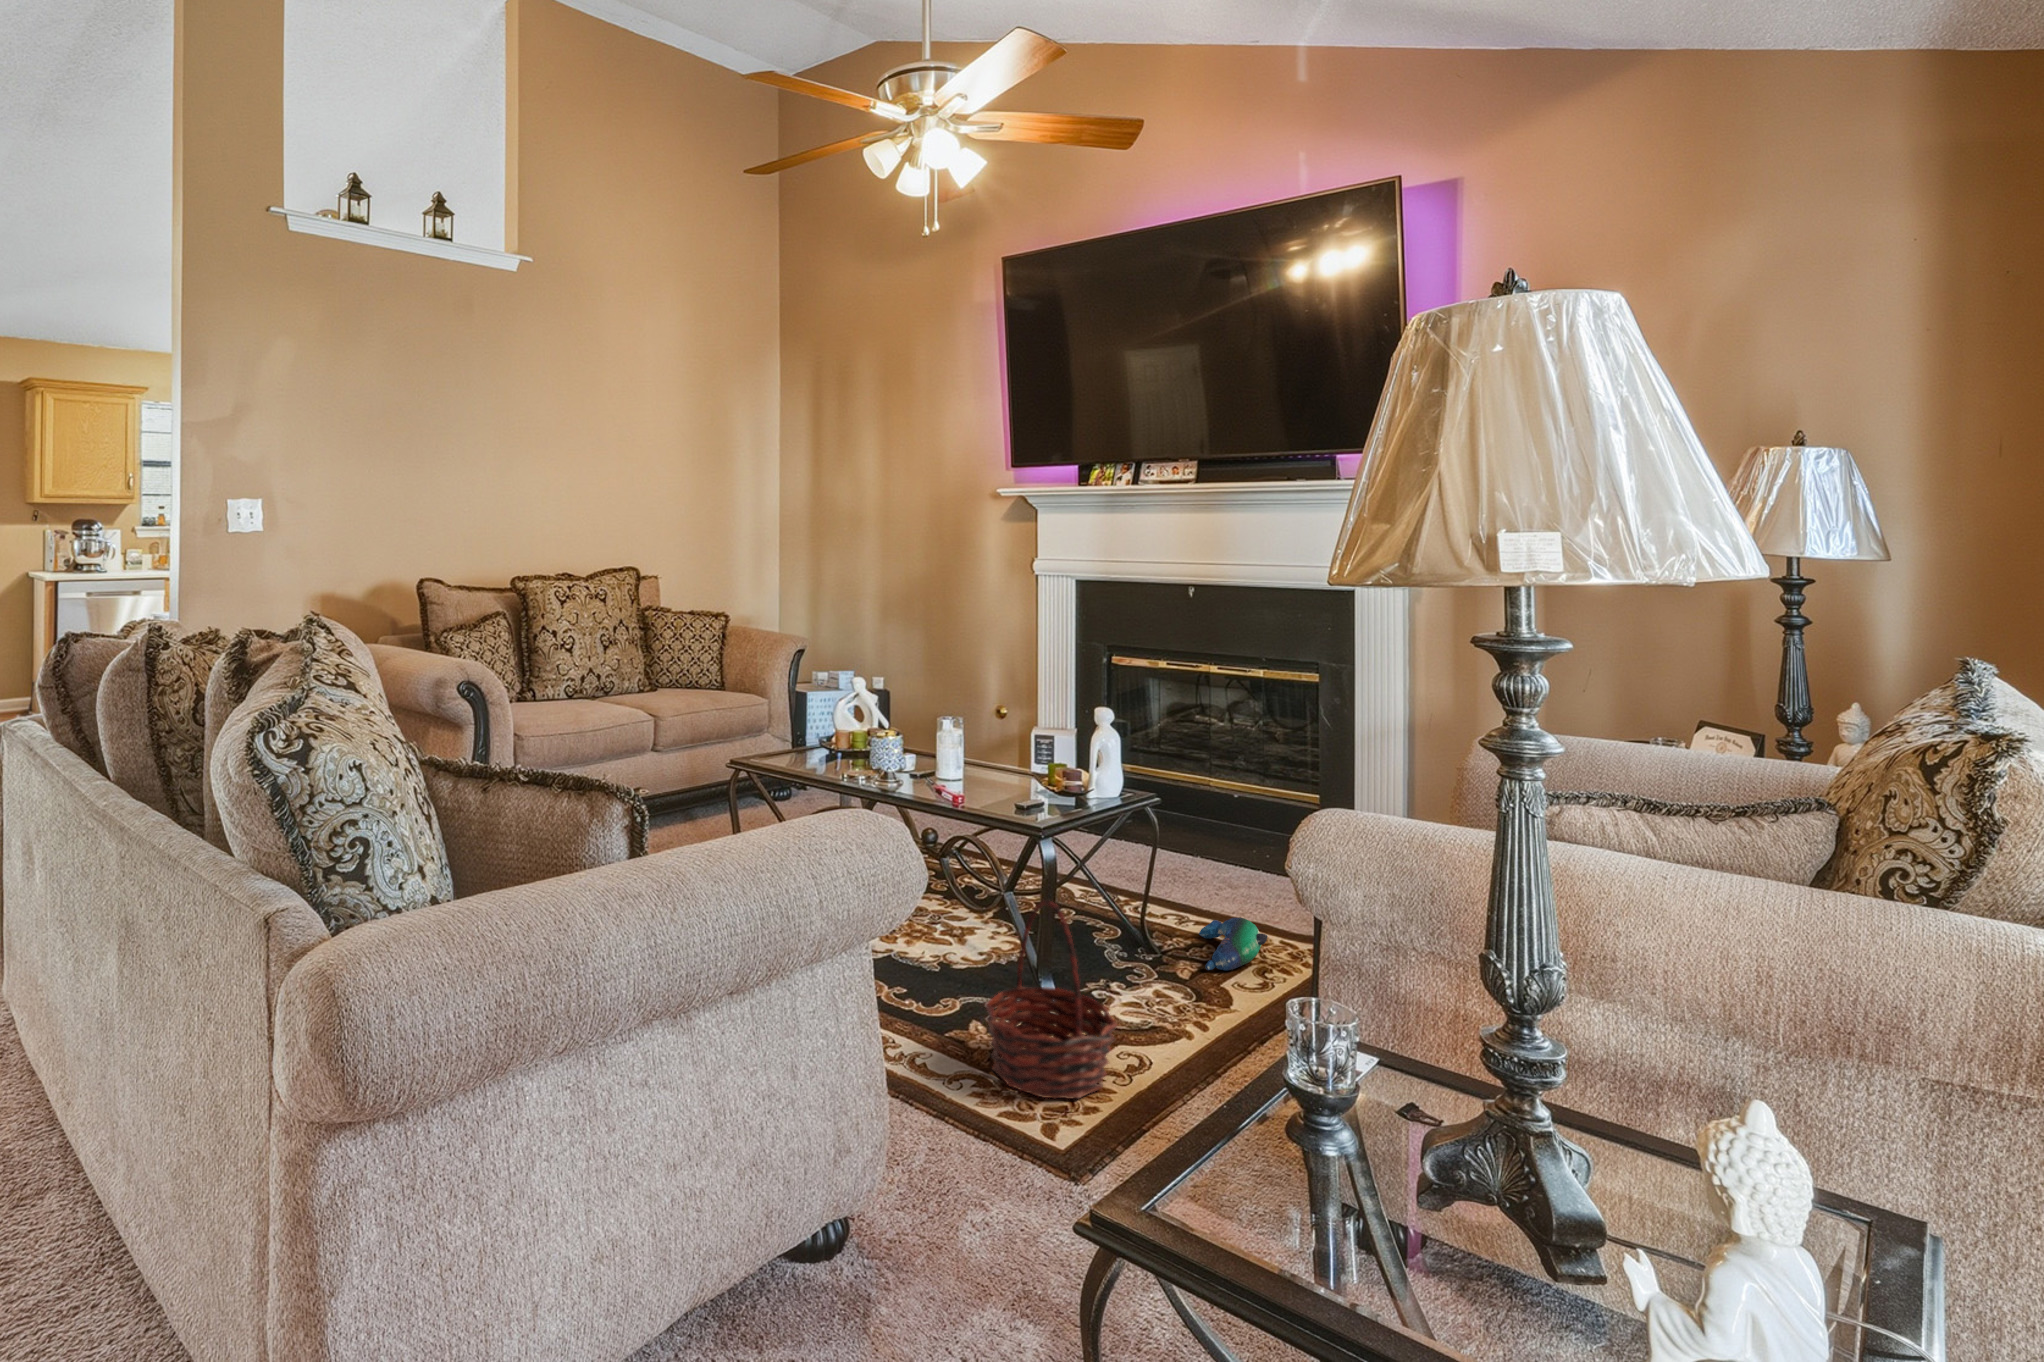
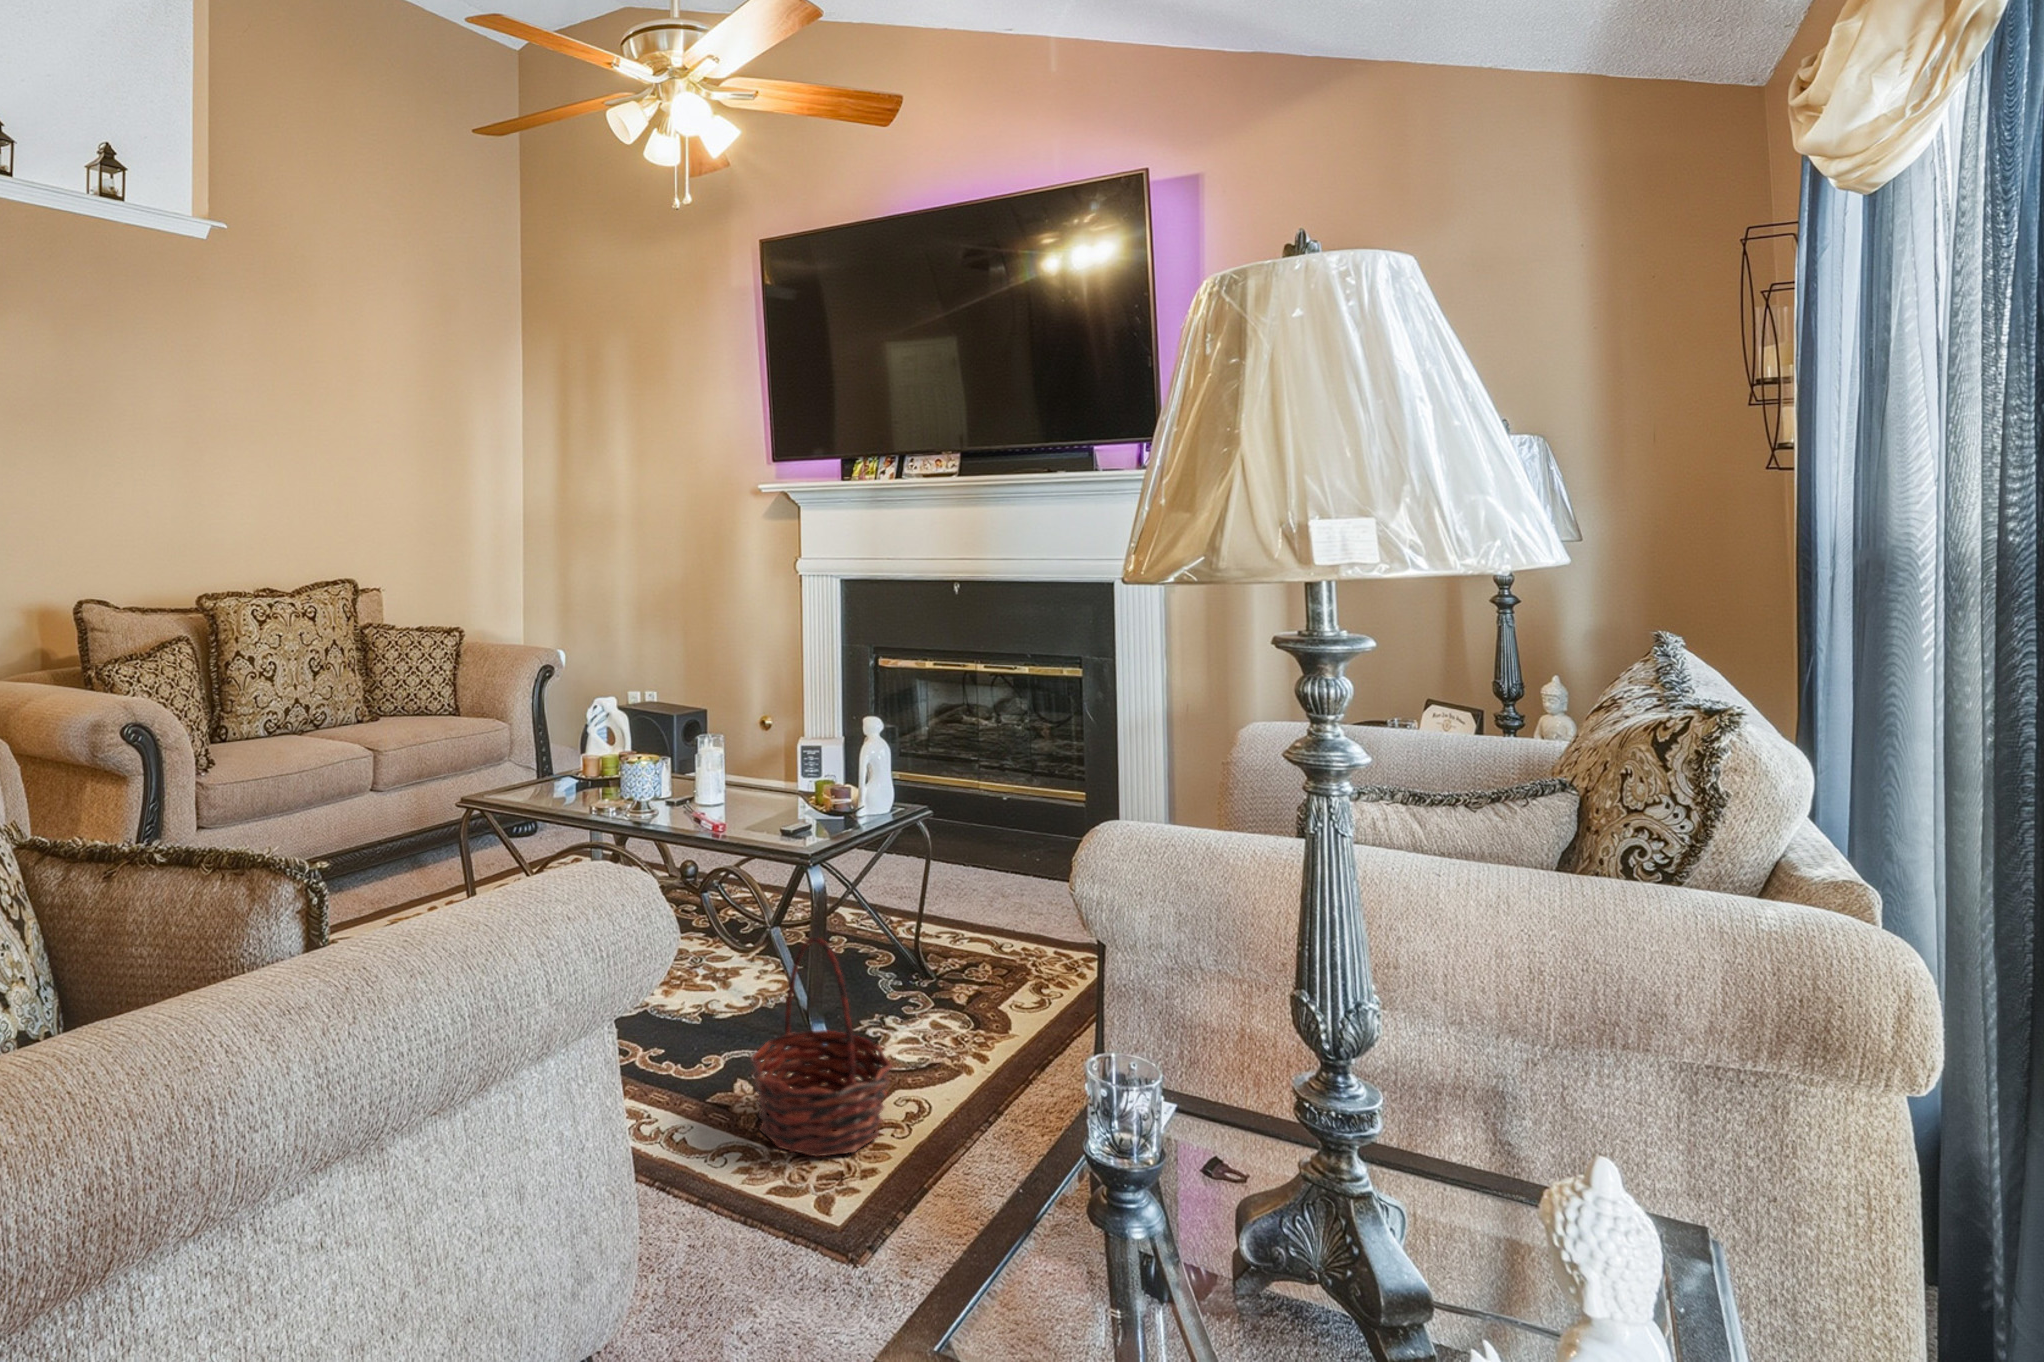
plush toy: present [1199,918,1268,971] -> none [969,930,1038,989]

